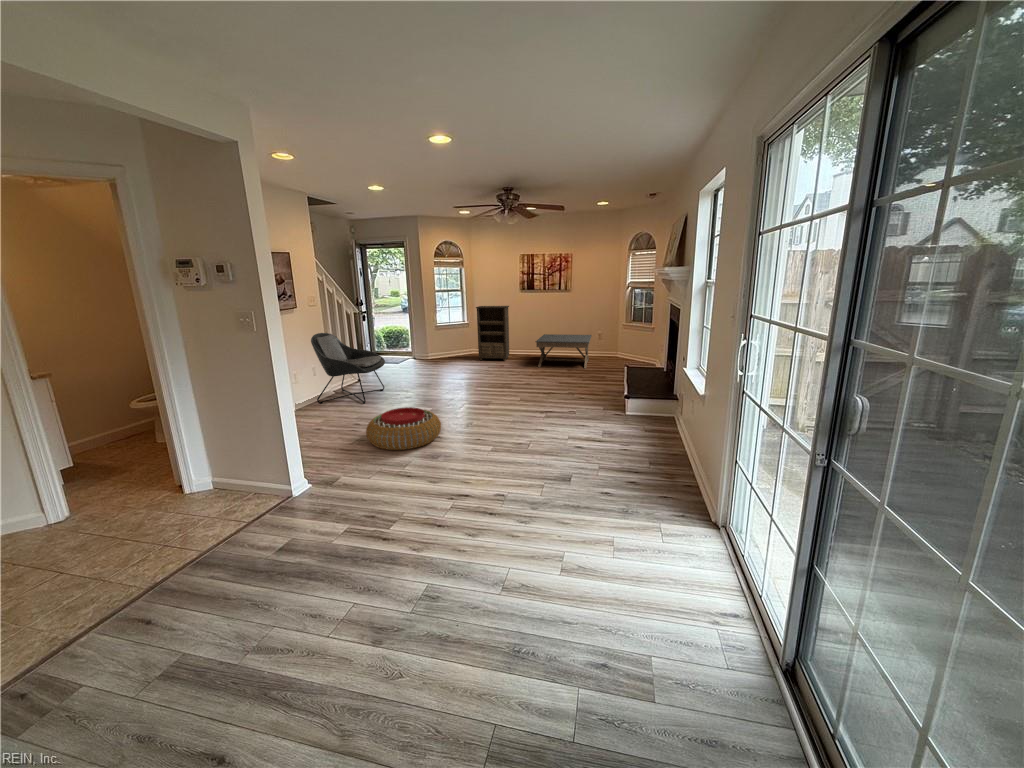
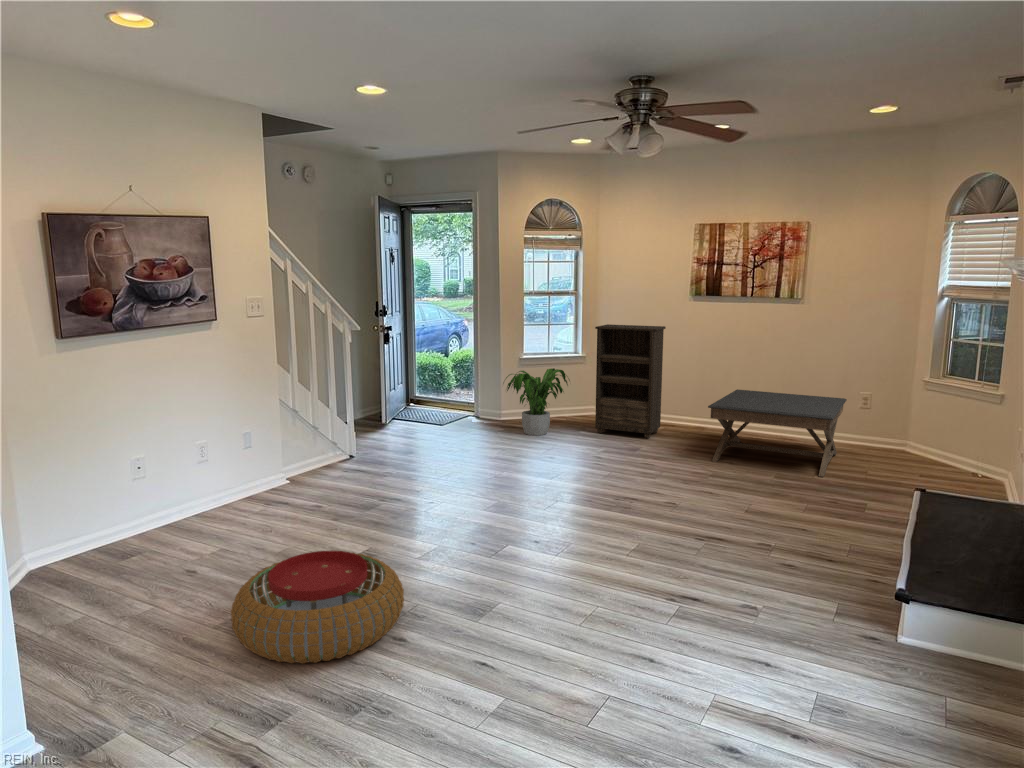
potted plant: none [430,330,466,364] -> present [505,368,570,435]
lounge chair: present [311,333,385,404] -> none [240,366,381,513]

